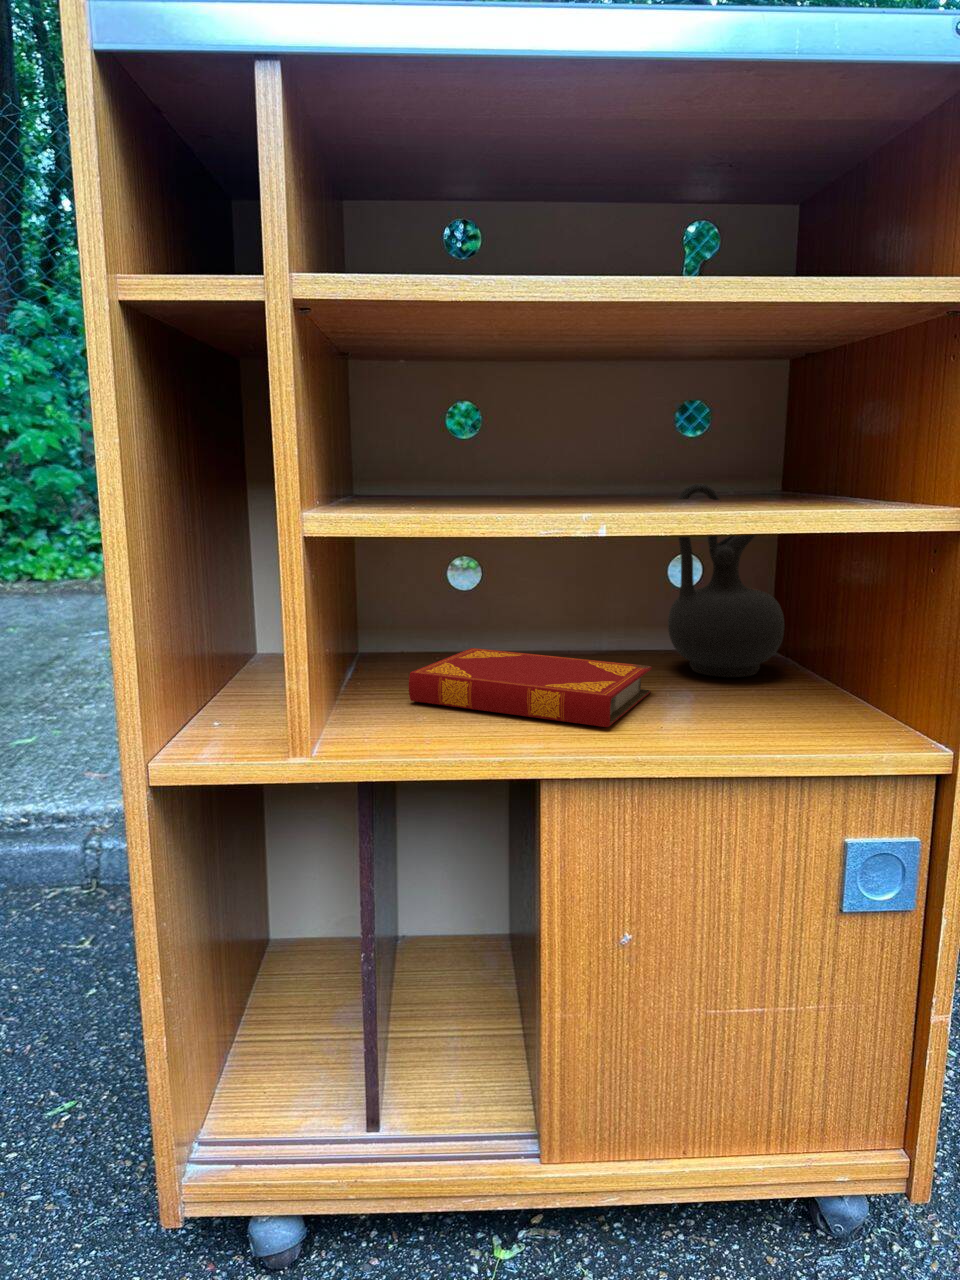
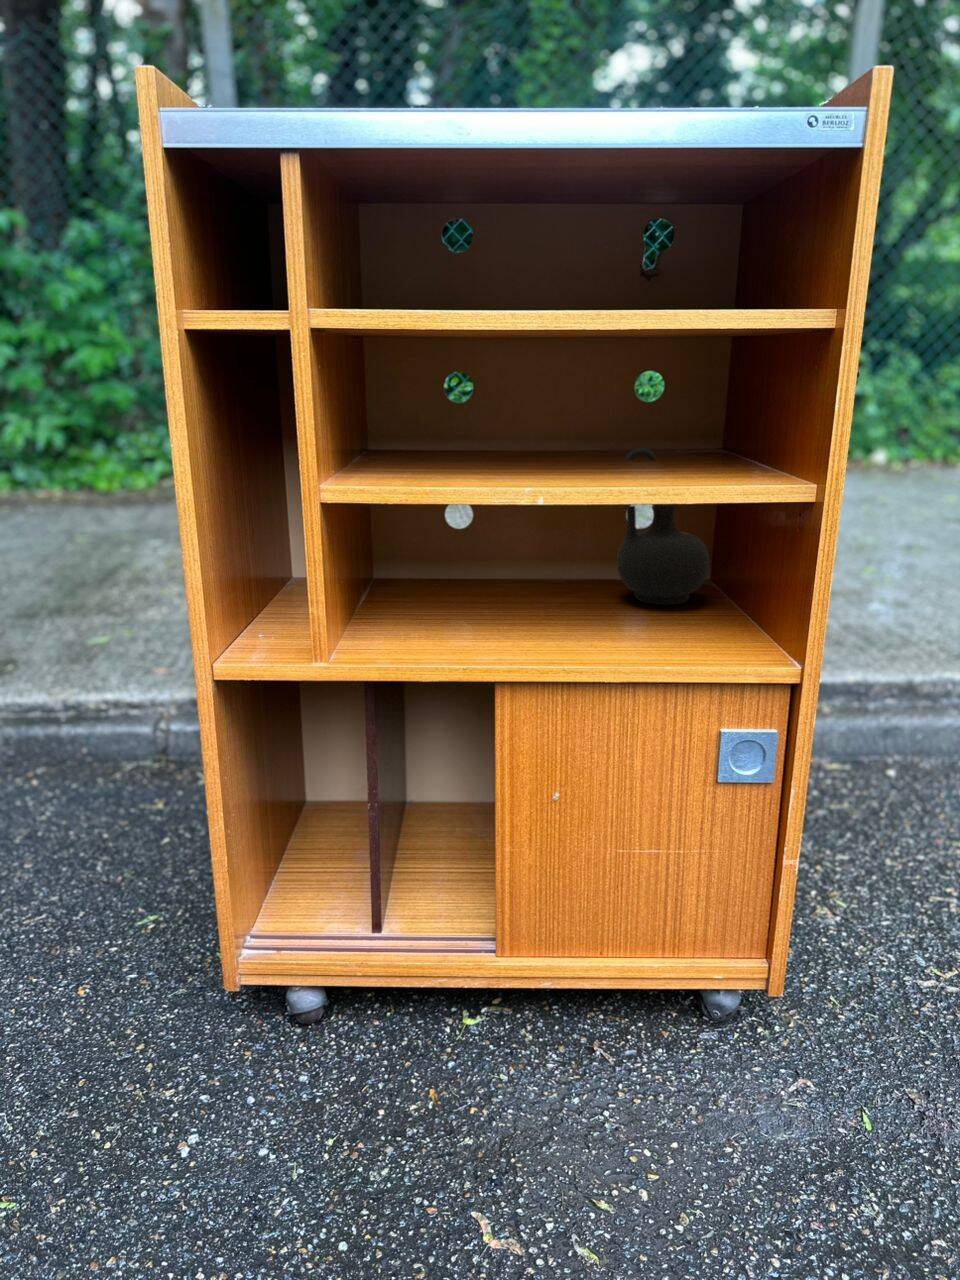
hardback book: present [409,648,652,727] -> none [405,578,596,643]

